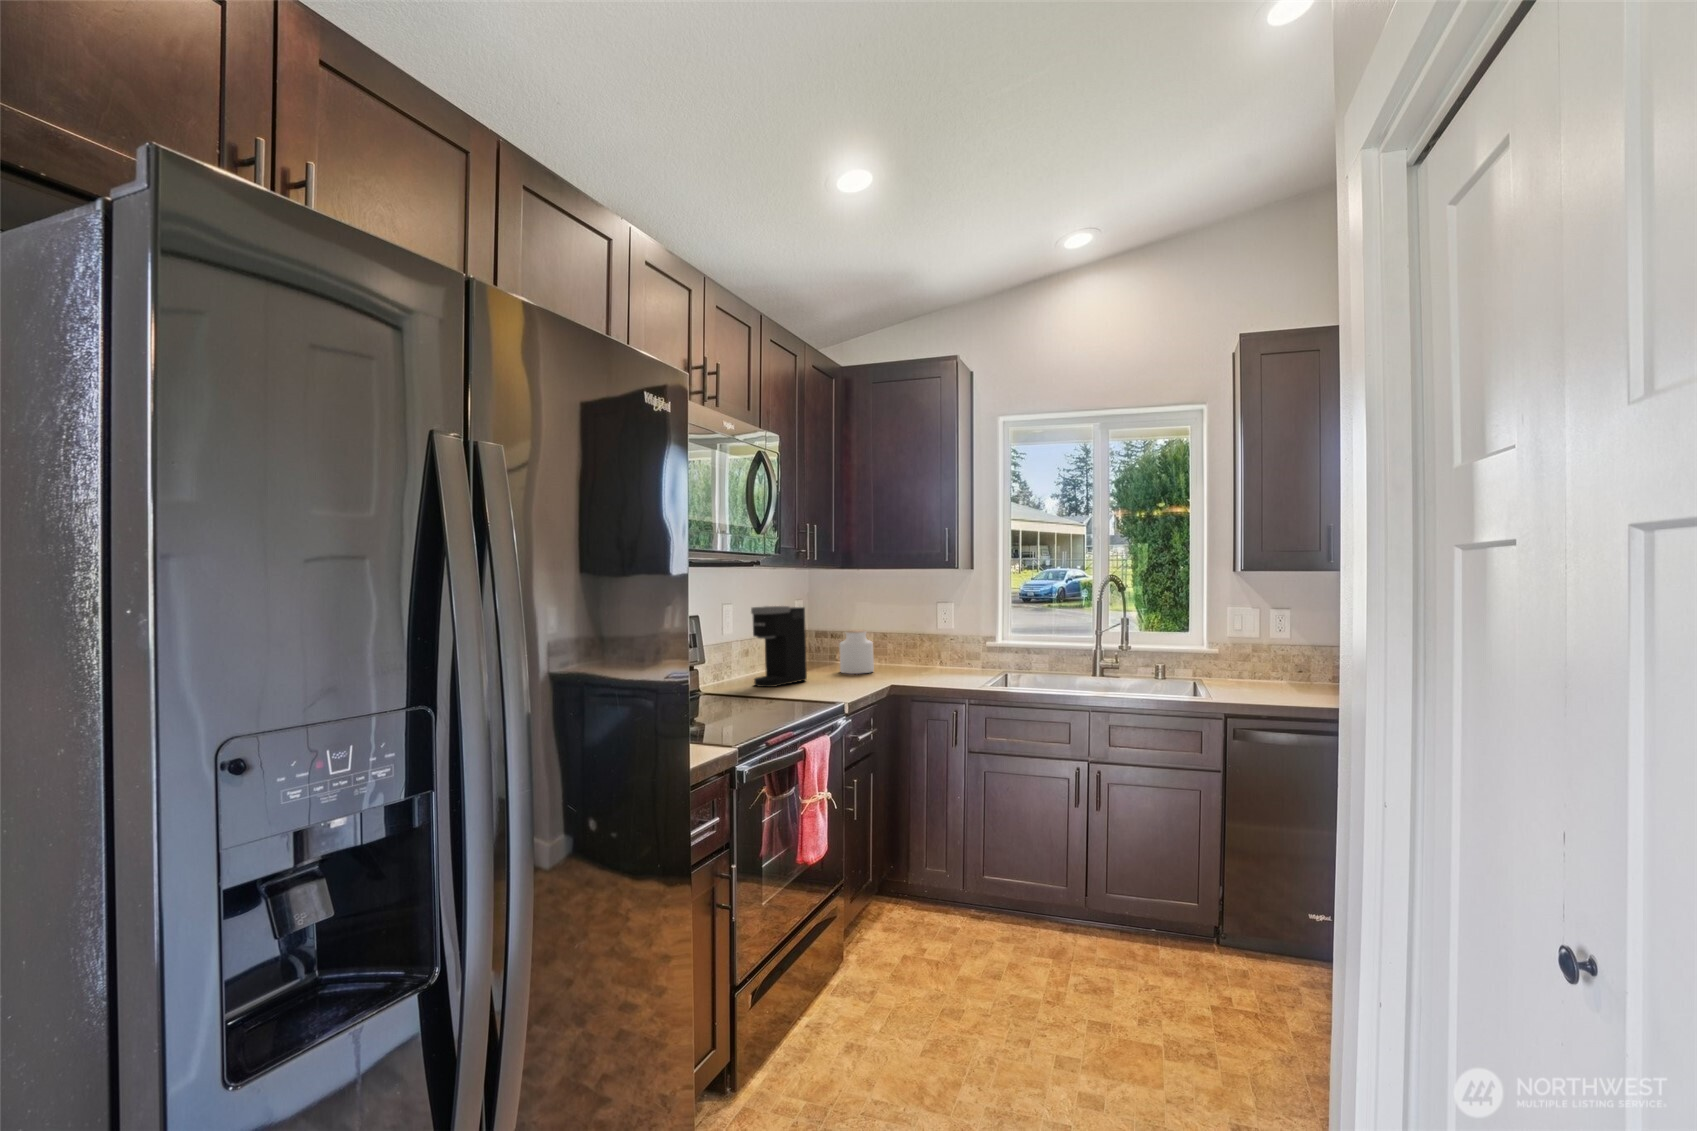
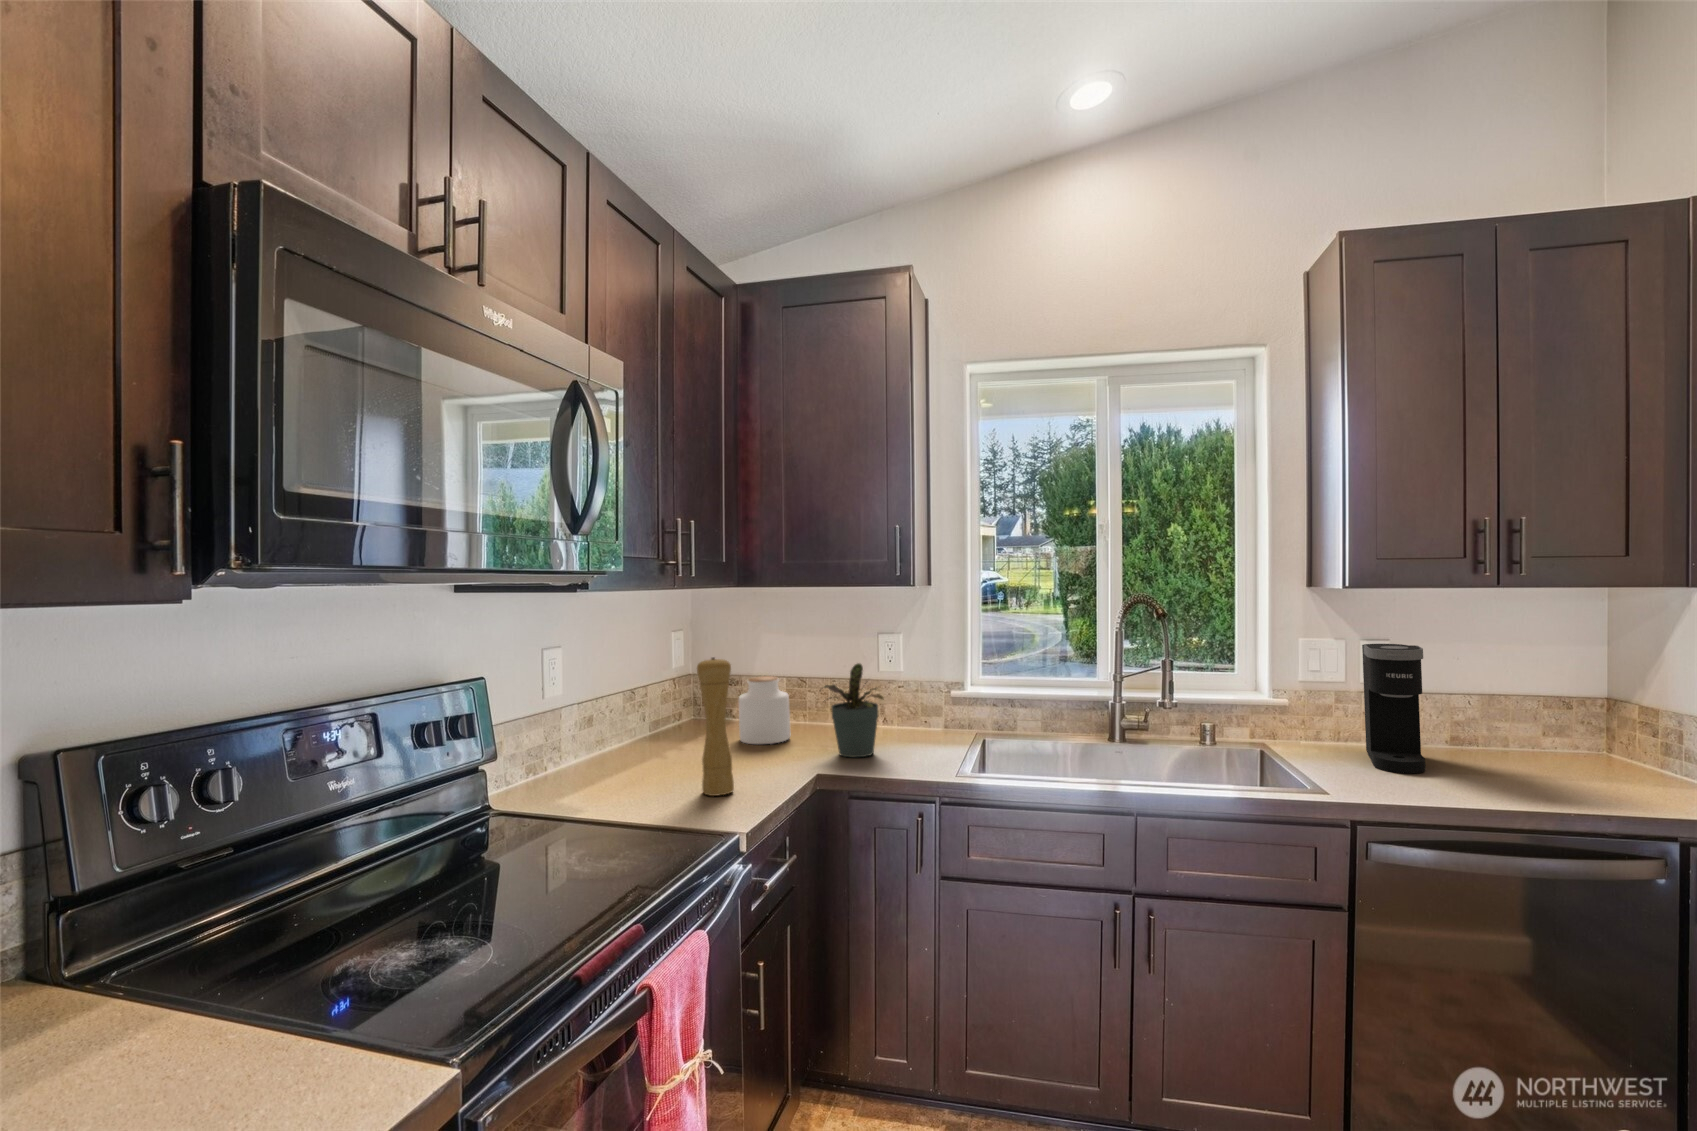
coffee maker: present [751,606,807,687] -> present [1362,644,1425,774]
pepper mill: none [817,607,839,690] -> present [697,657,734,796]
potted plant: none [892,618,935,679] -> present [824,663,883,757]

